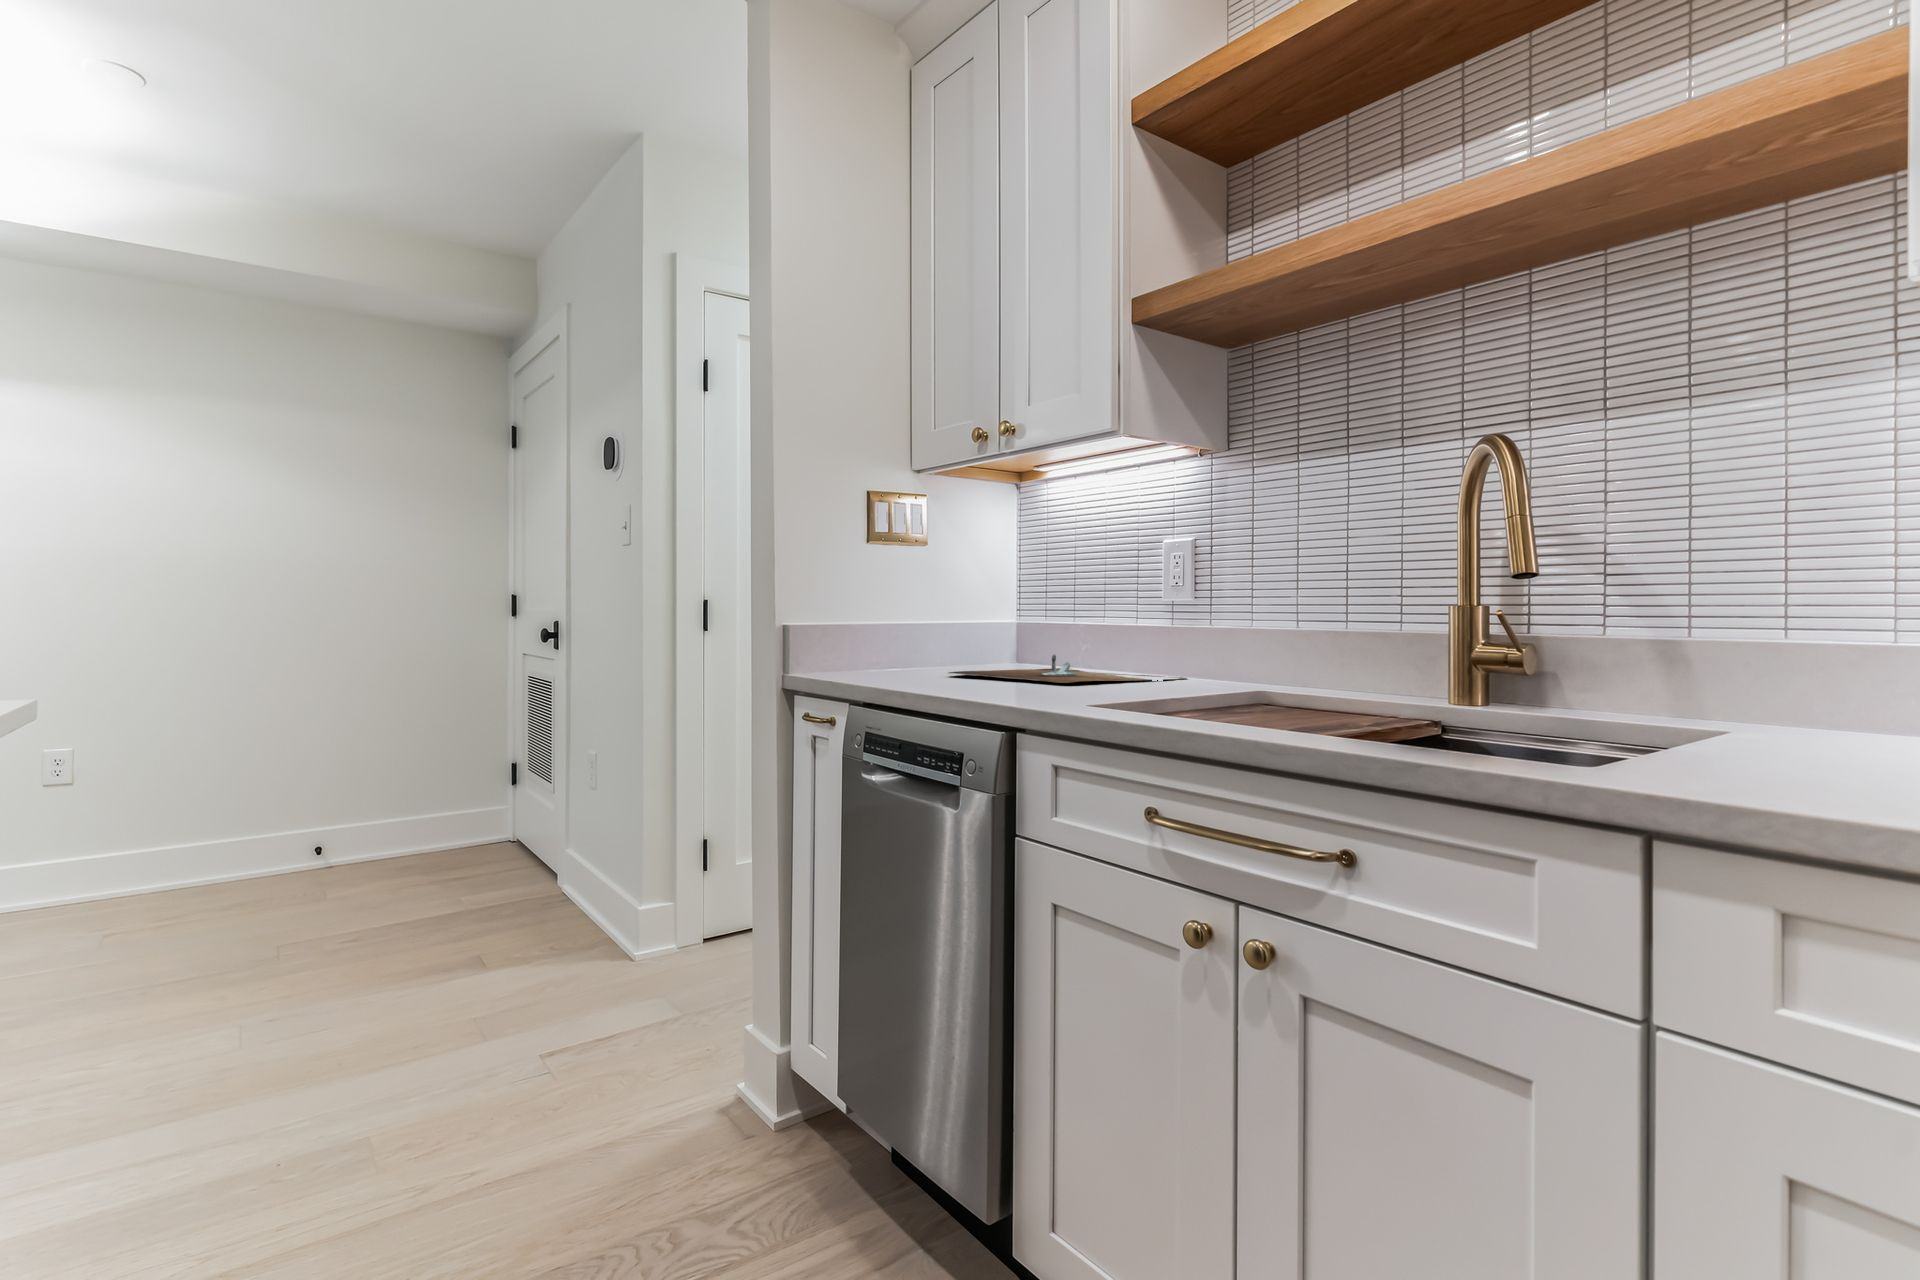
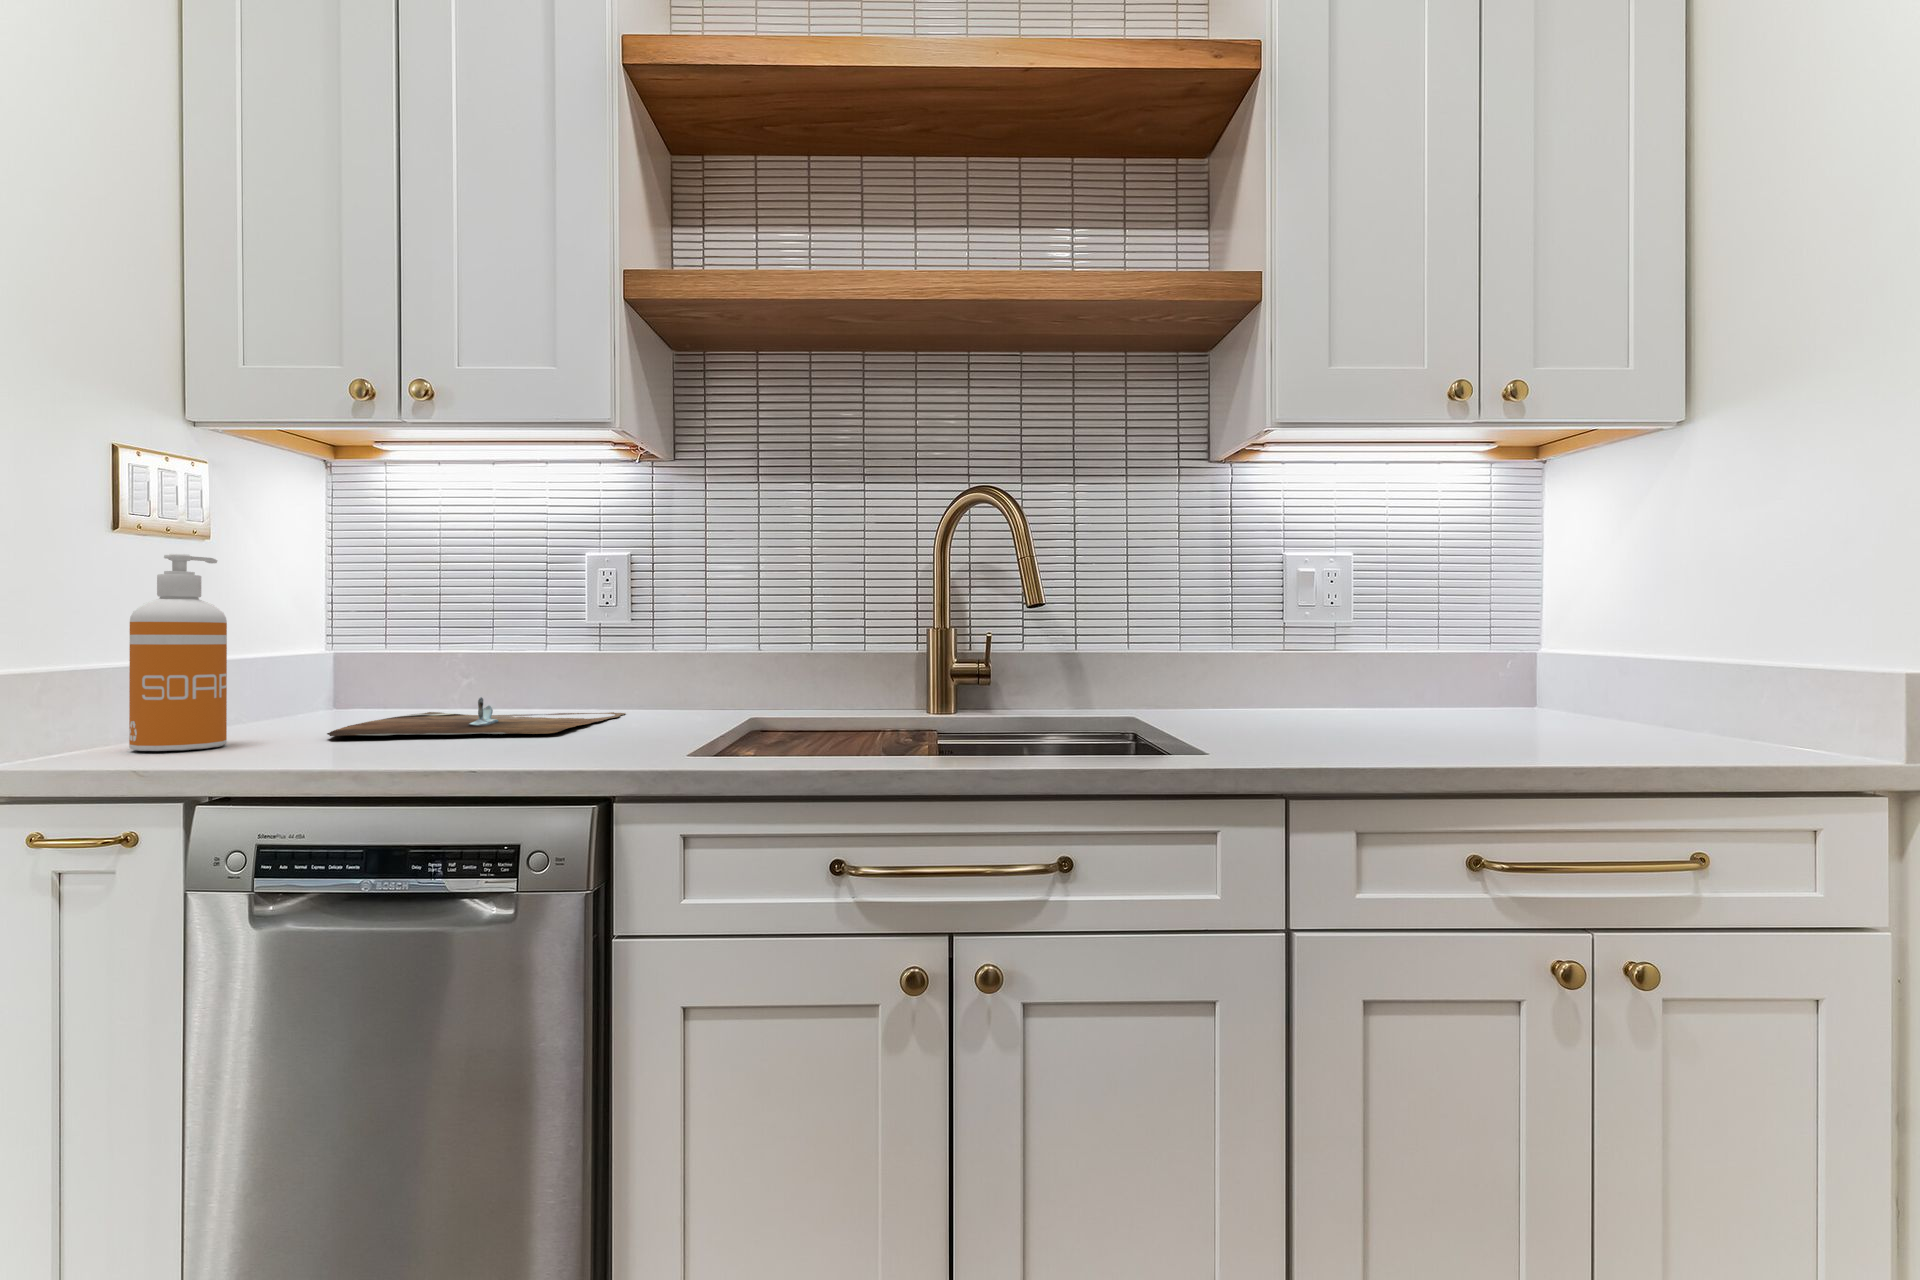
soap dispenser: none [850,552,900,674] -> present [129,554,227,751]

